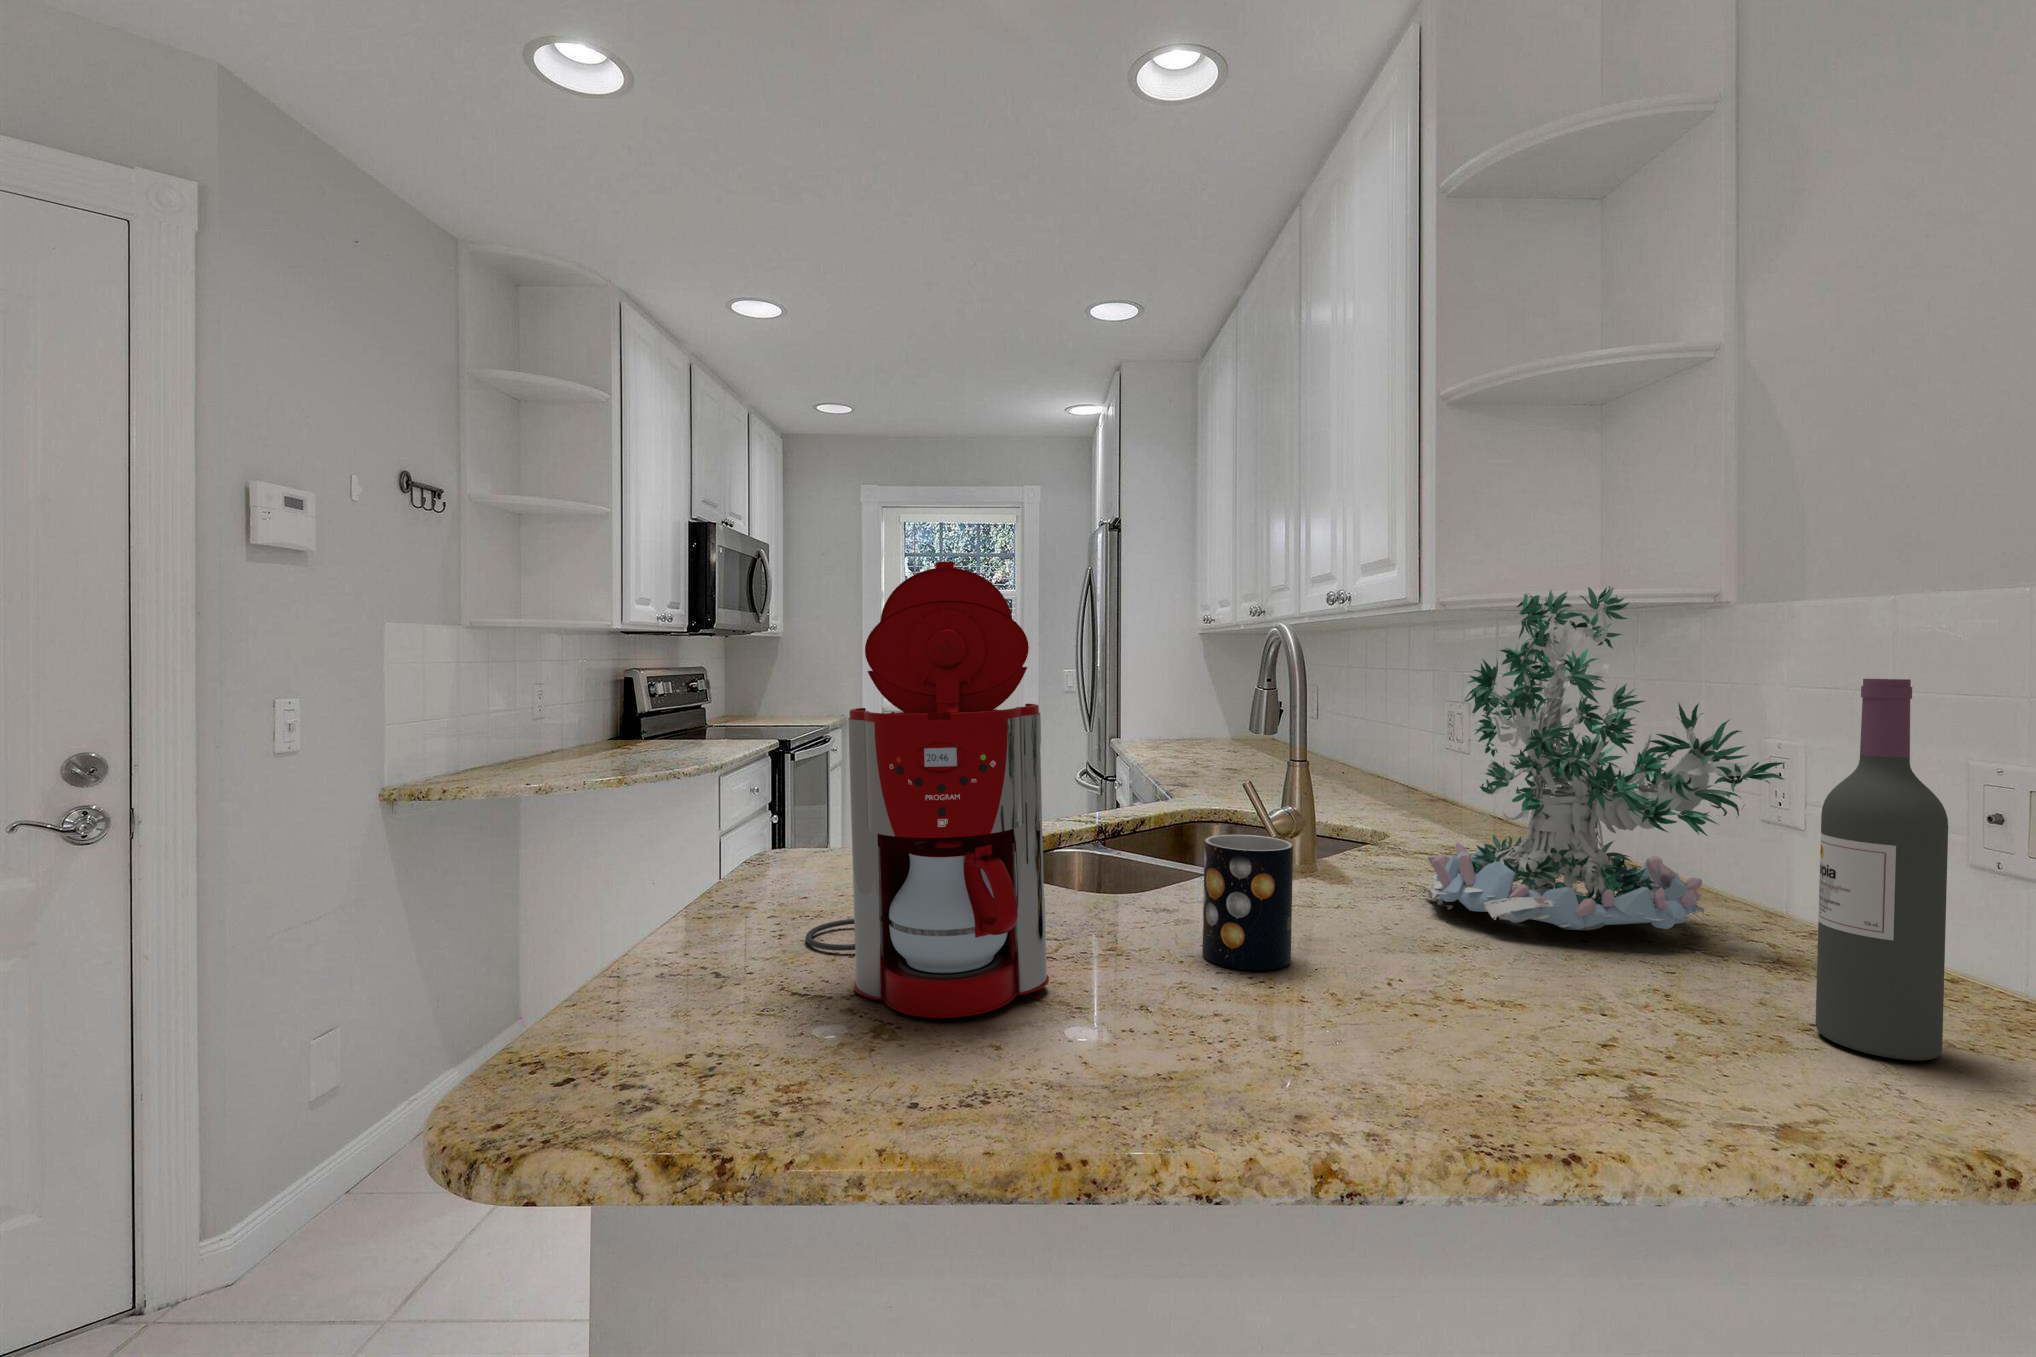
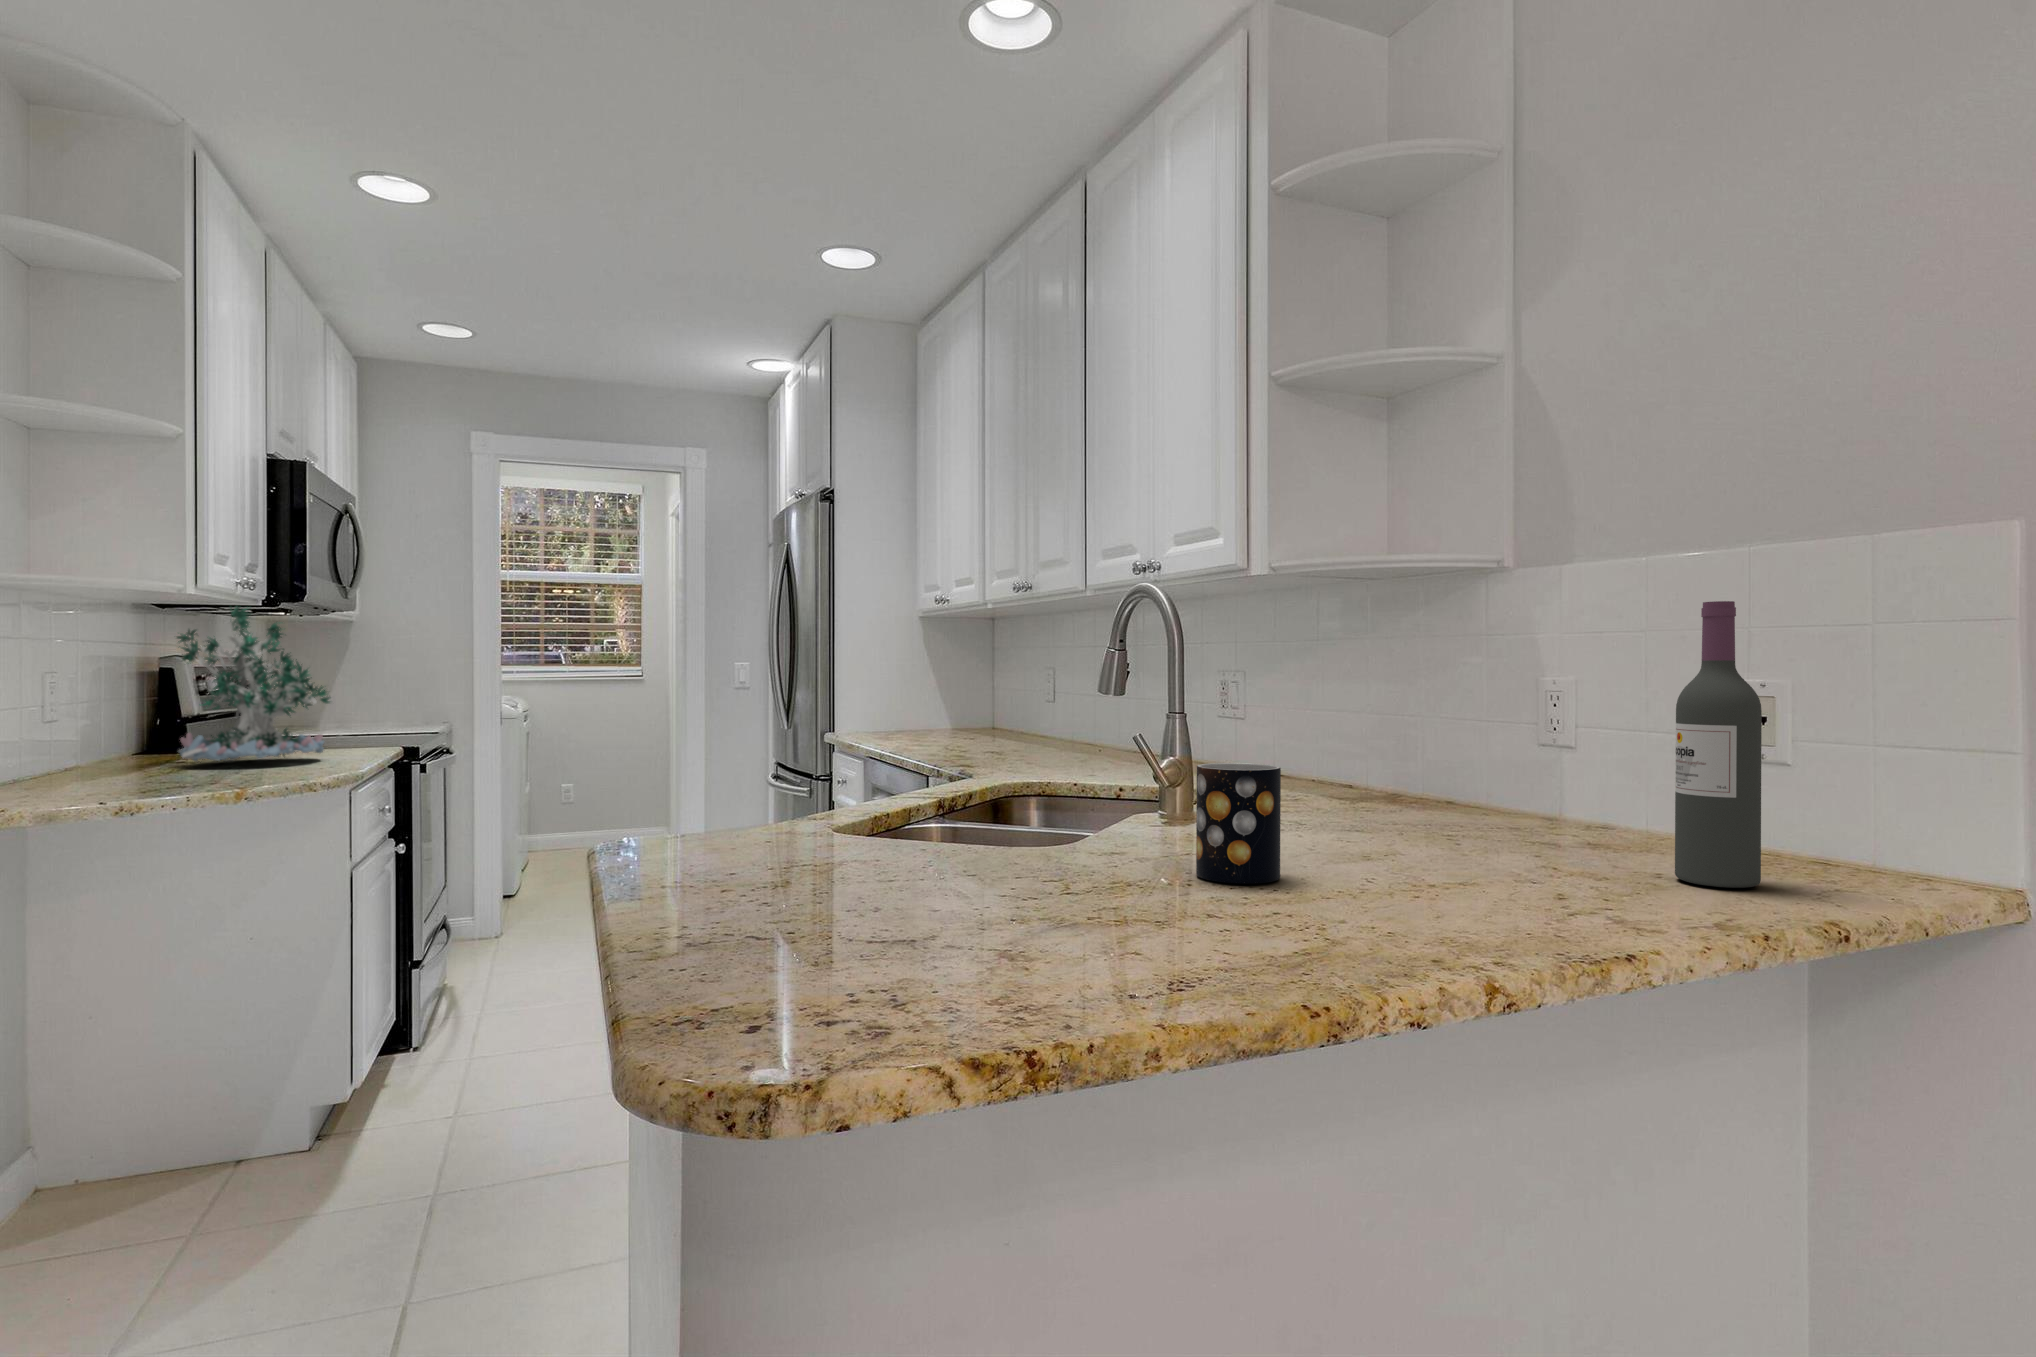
coffee maker: present [806,561,1049,1018] -> none [802,480,1123,939]
plant: present [1425,586,1785,930] -> present [177,607,331,762]

